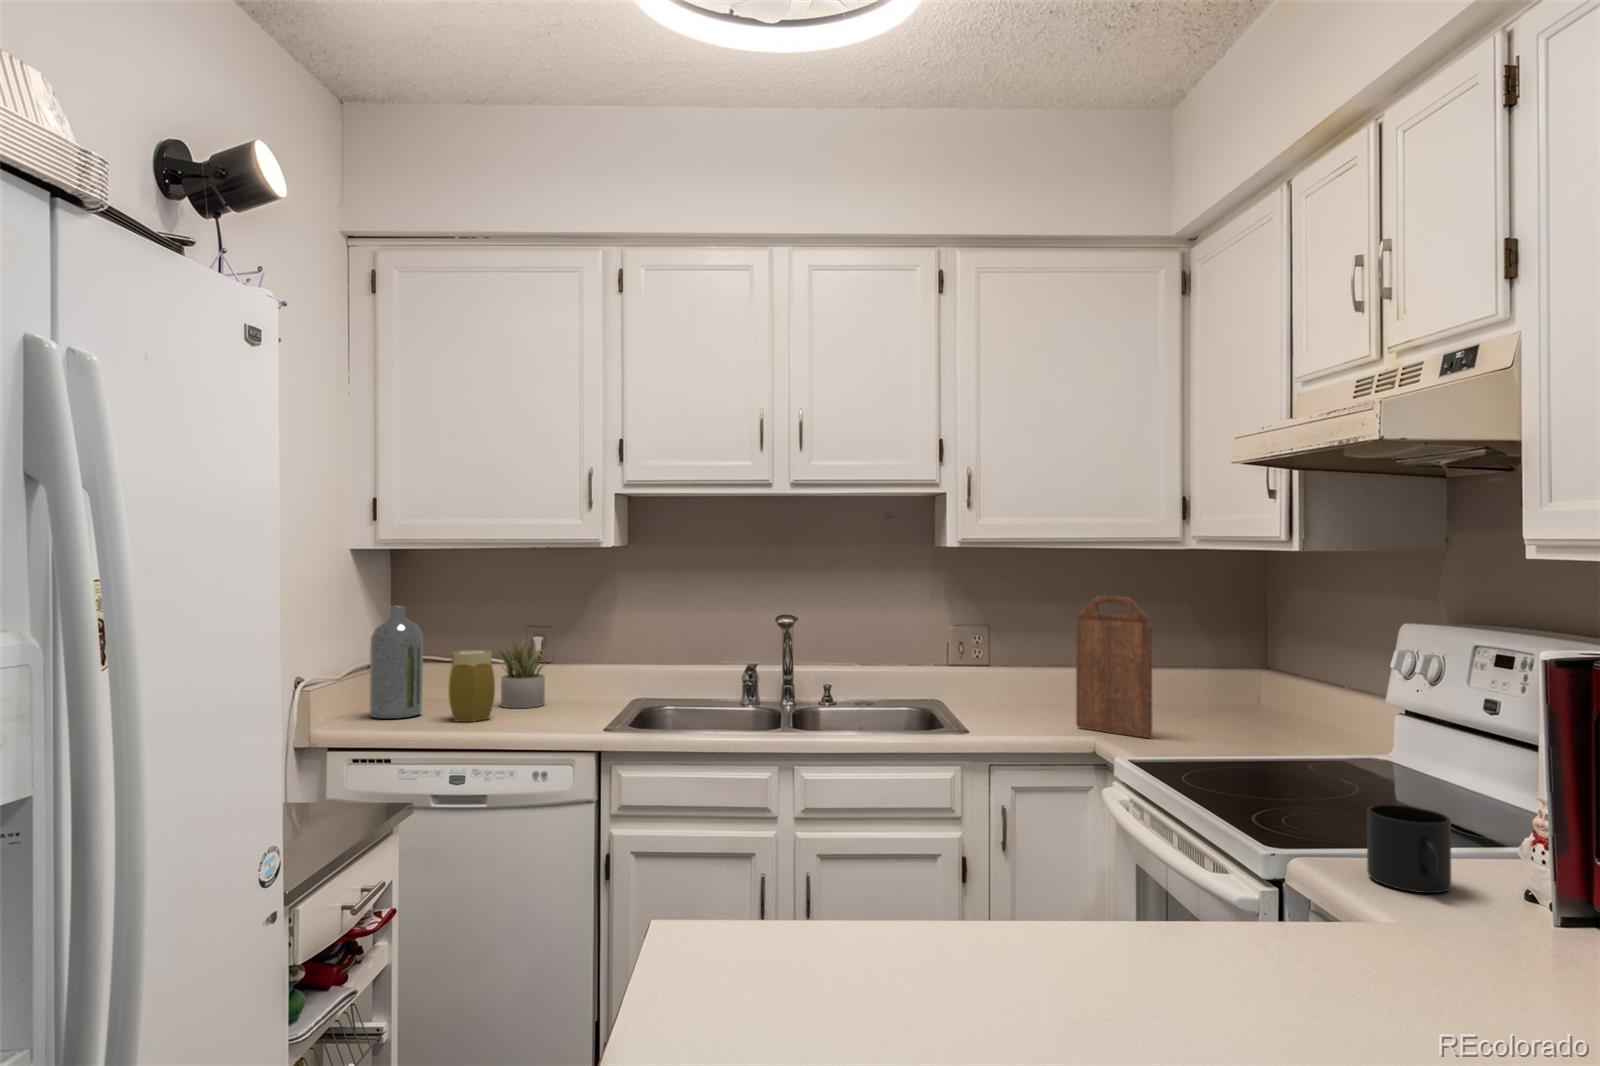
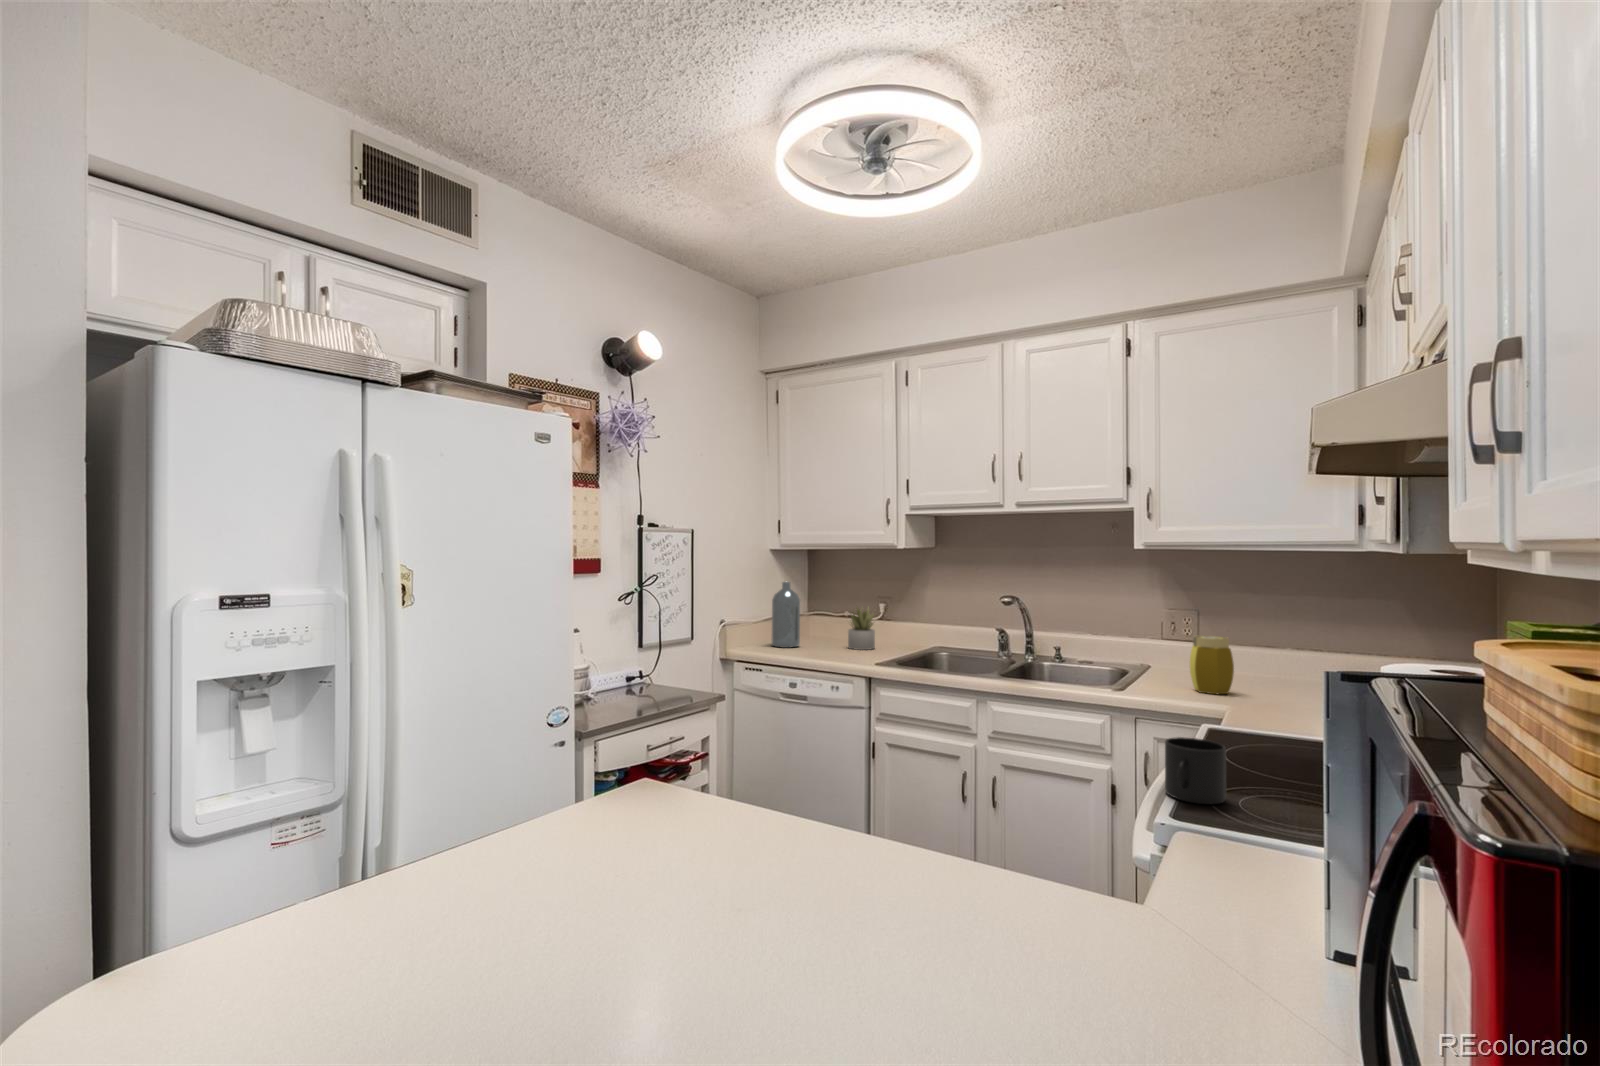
cutting board: present [1076,596,1152,738] -> none [1234,588,1289,714]
jar: present [448,650,495,722] -> present [1190,635,1234,694]

